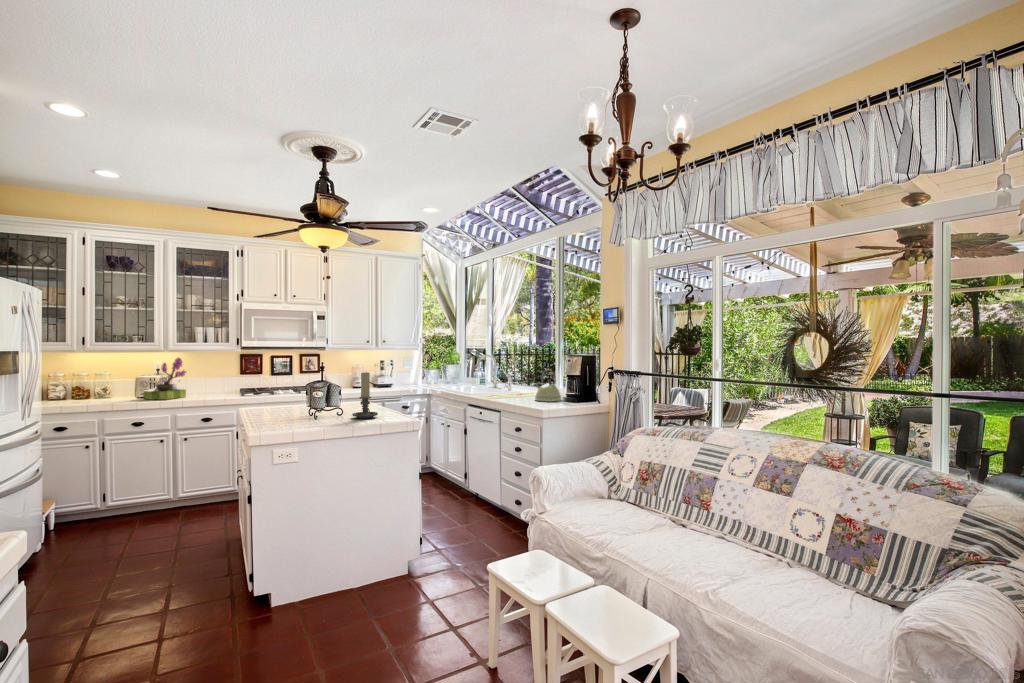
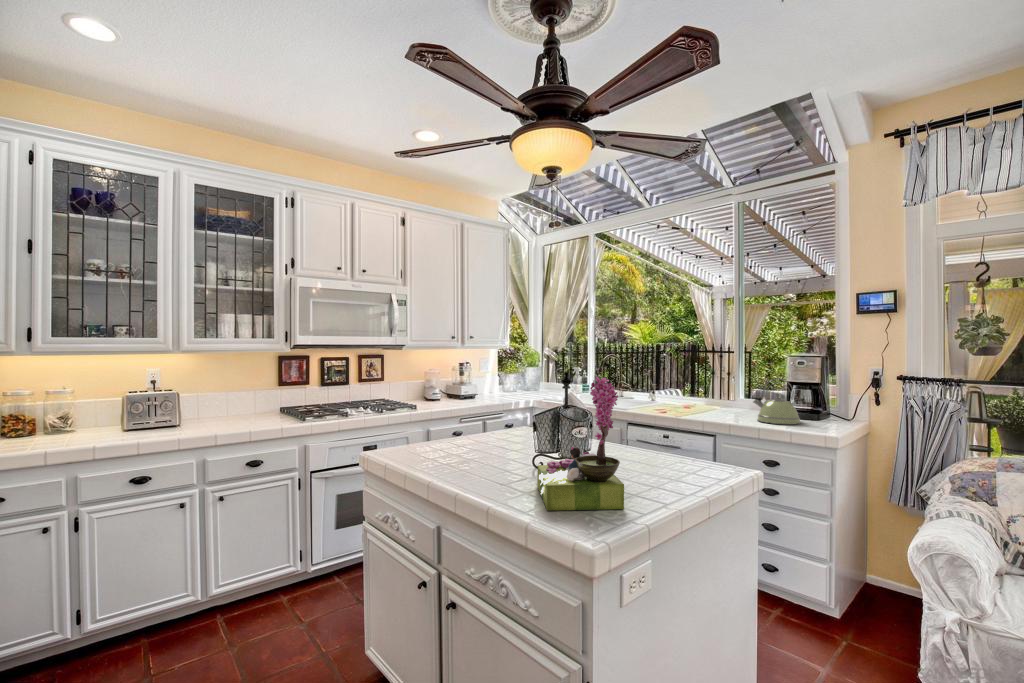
flower arrangement: present [143,357,186,400] -> present [537,377,624,511]
candle holder: present [352,372,378,419] -> none [651,394,698,482]

